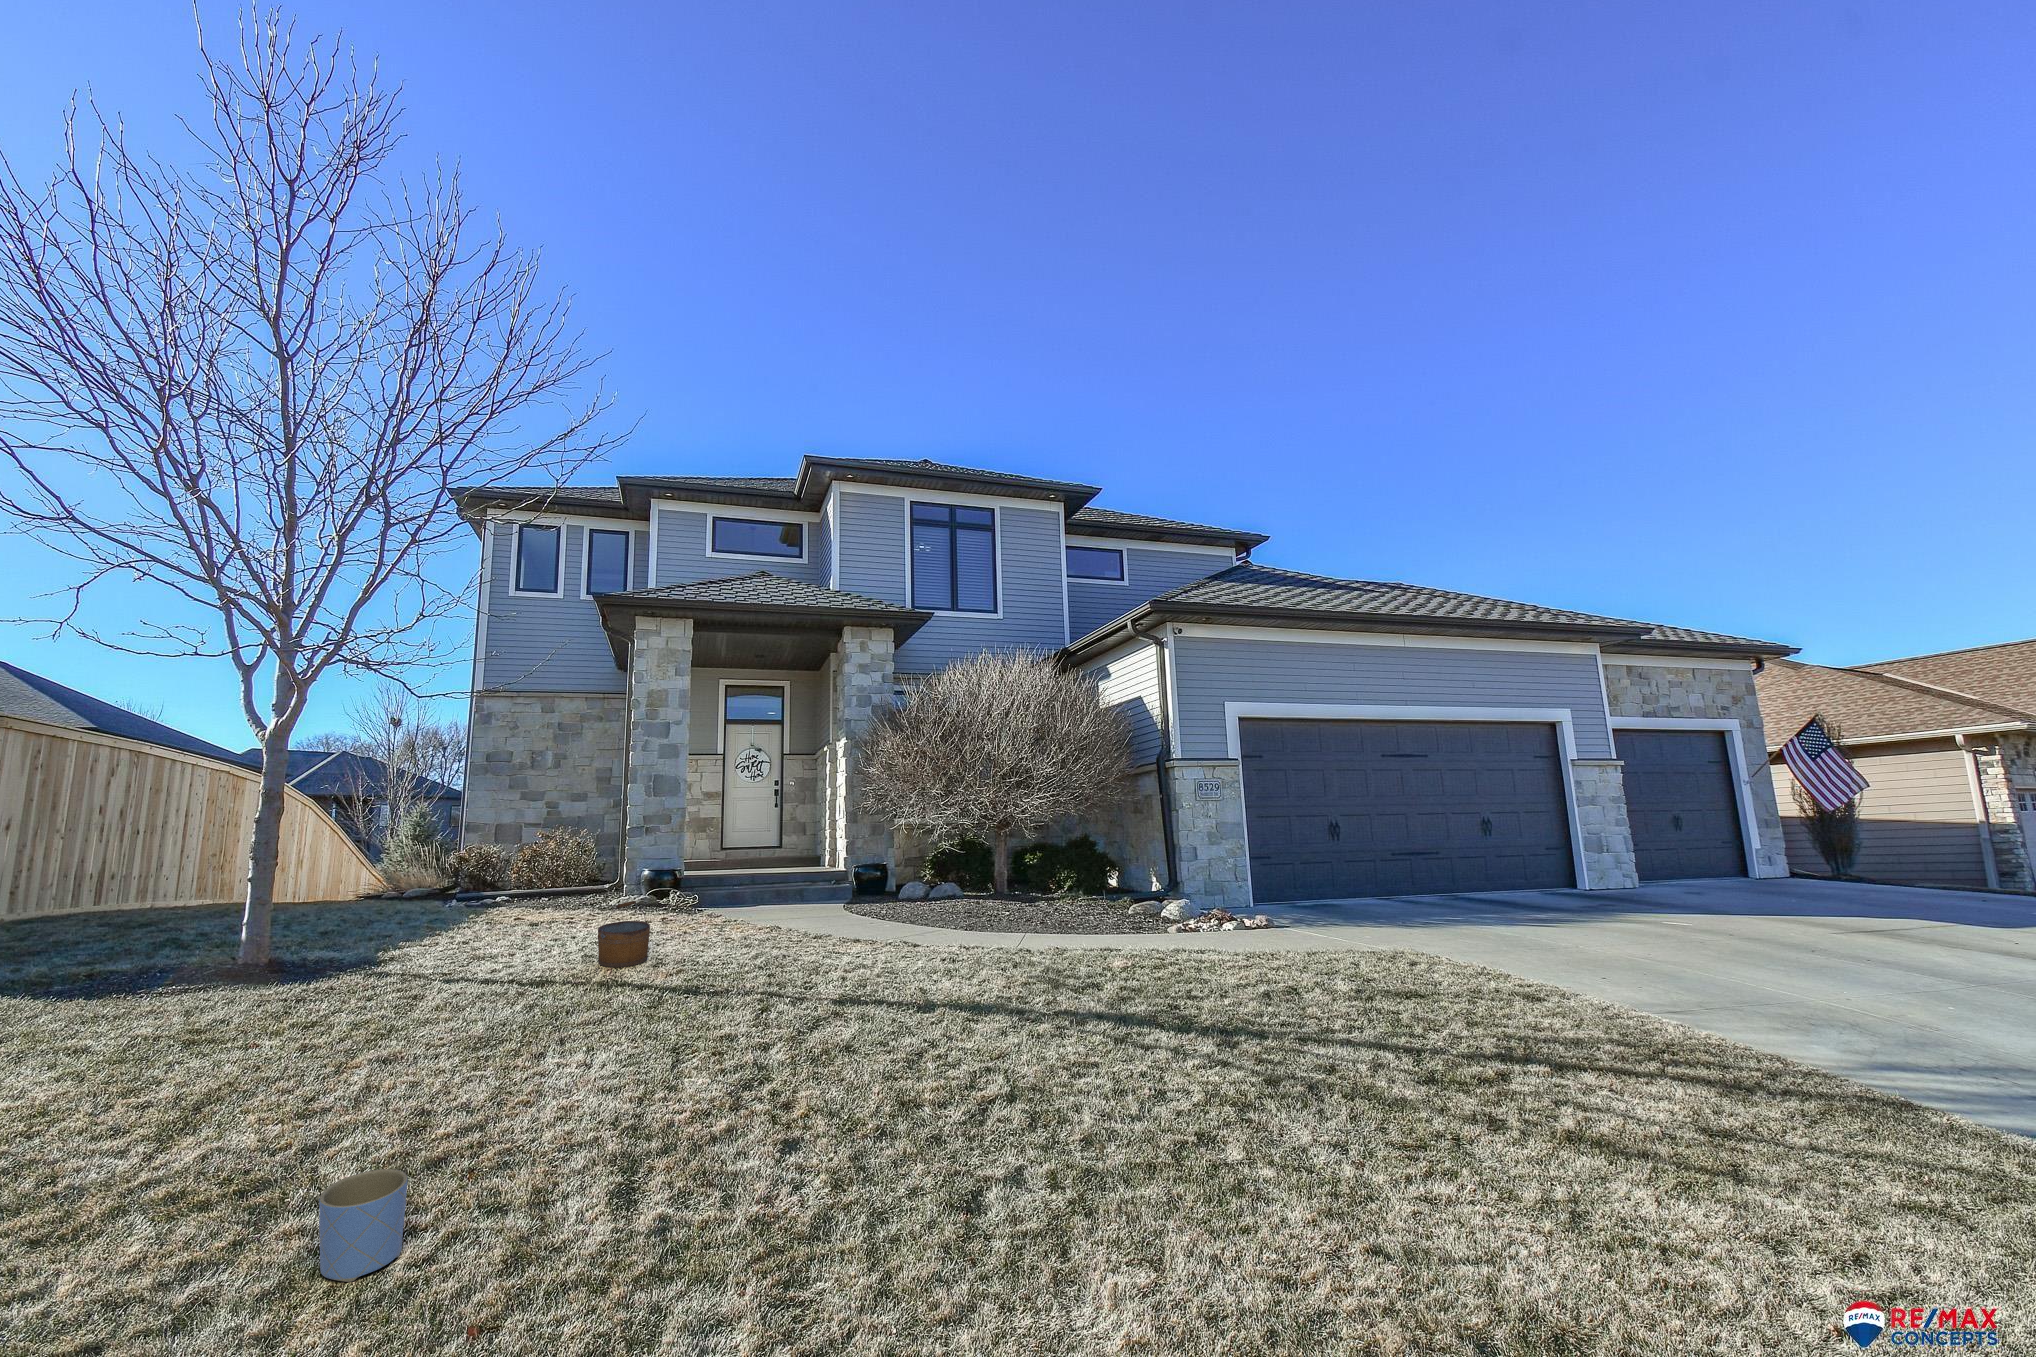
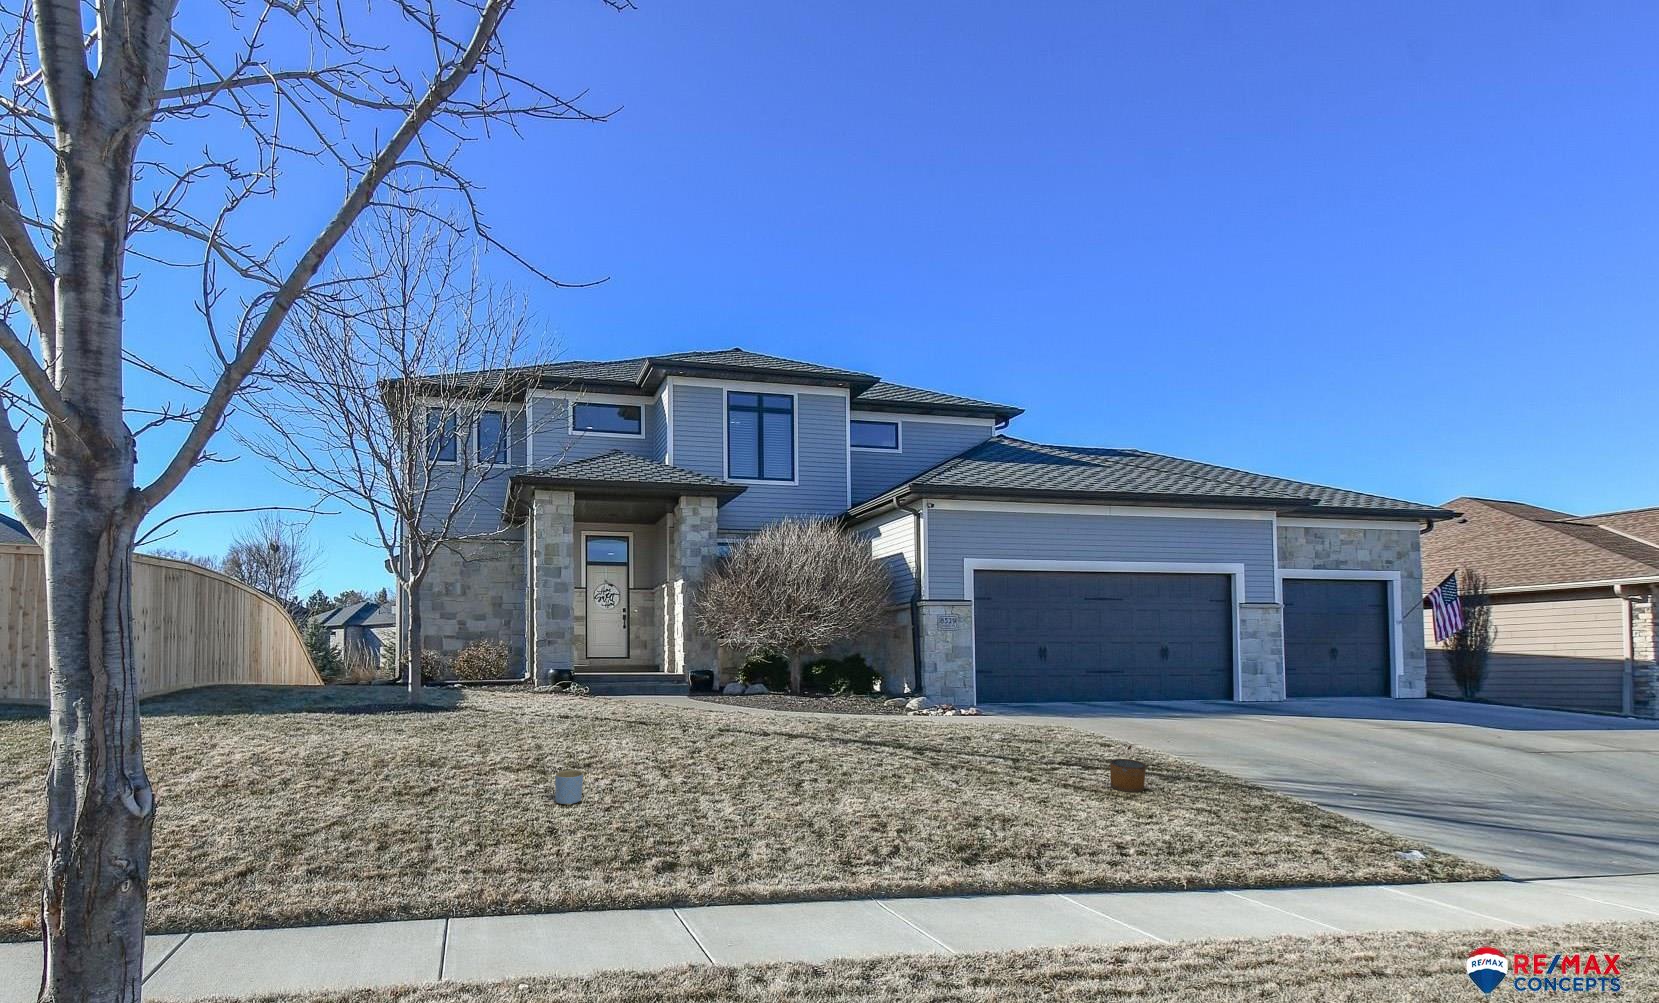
bucket: present [598,901,650,967] -> present [1110,745,1146,792]

